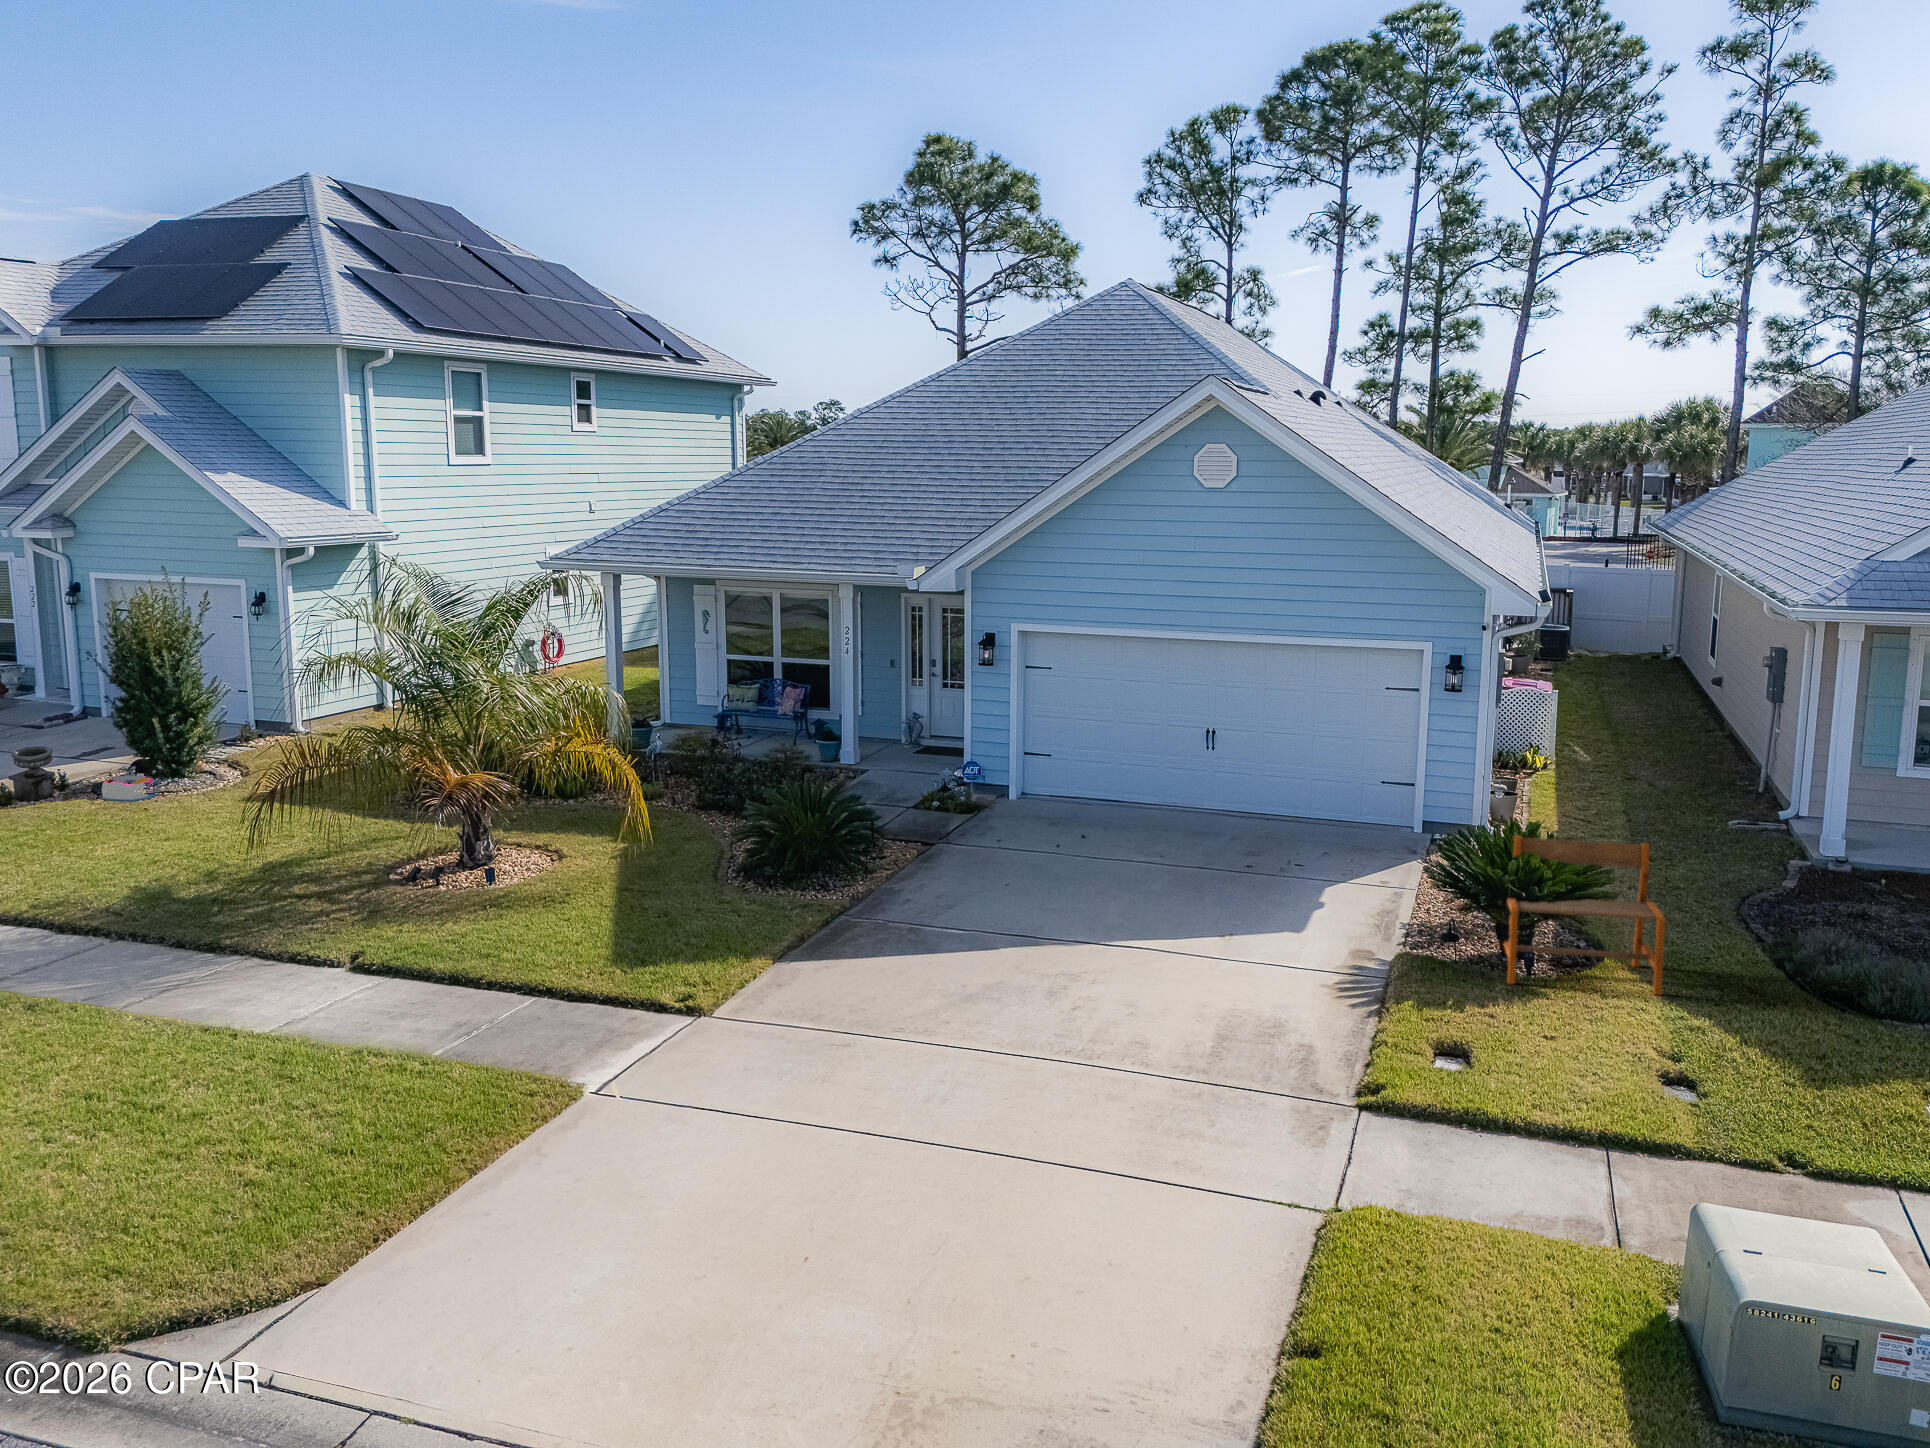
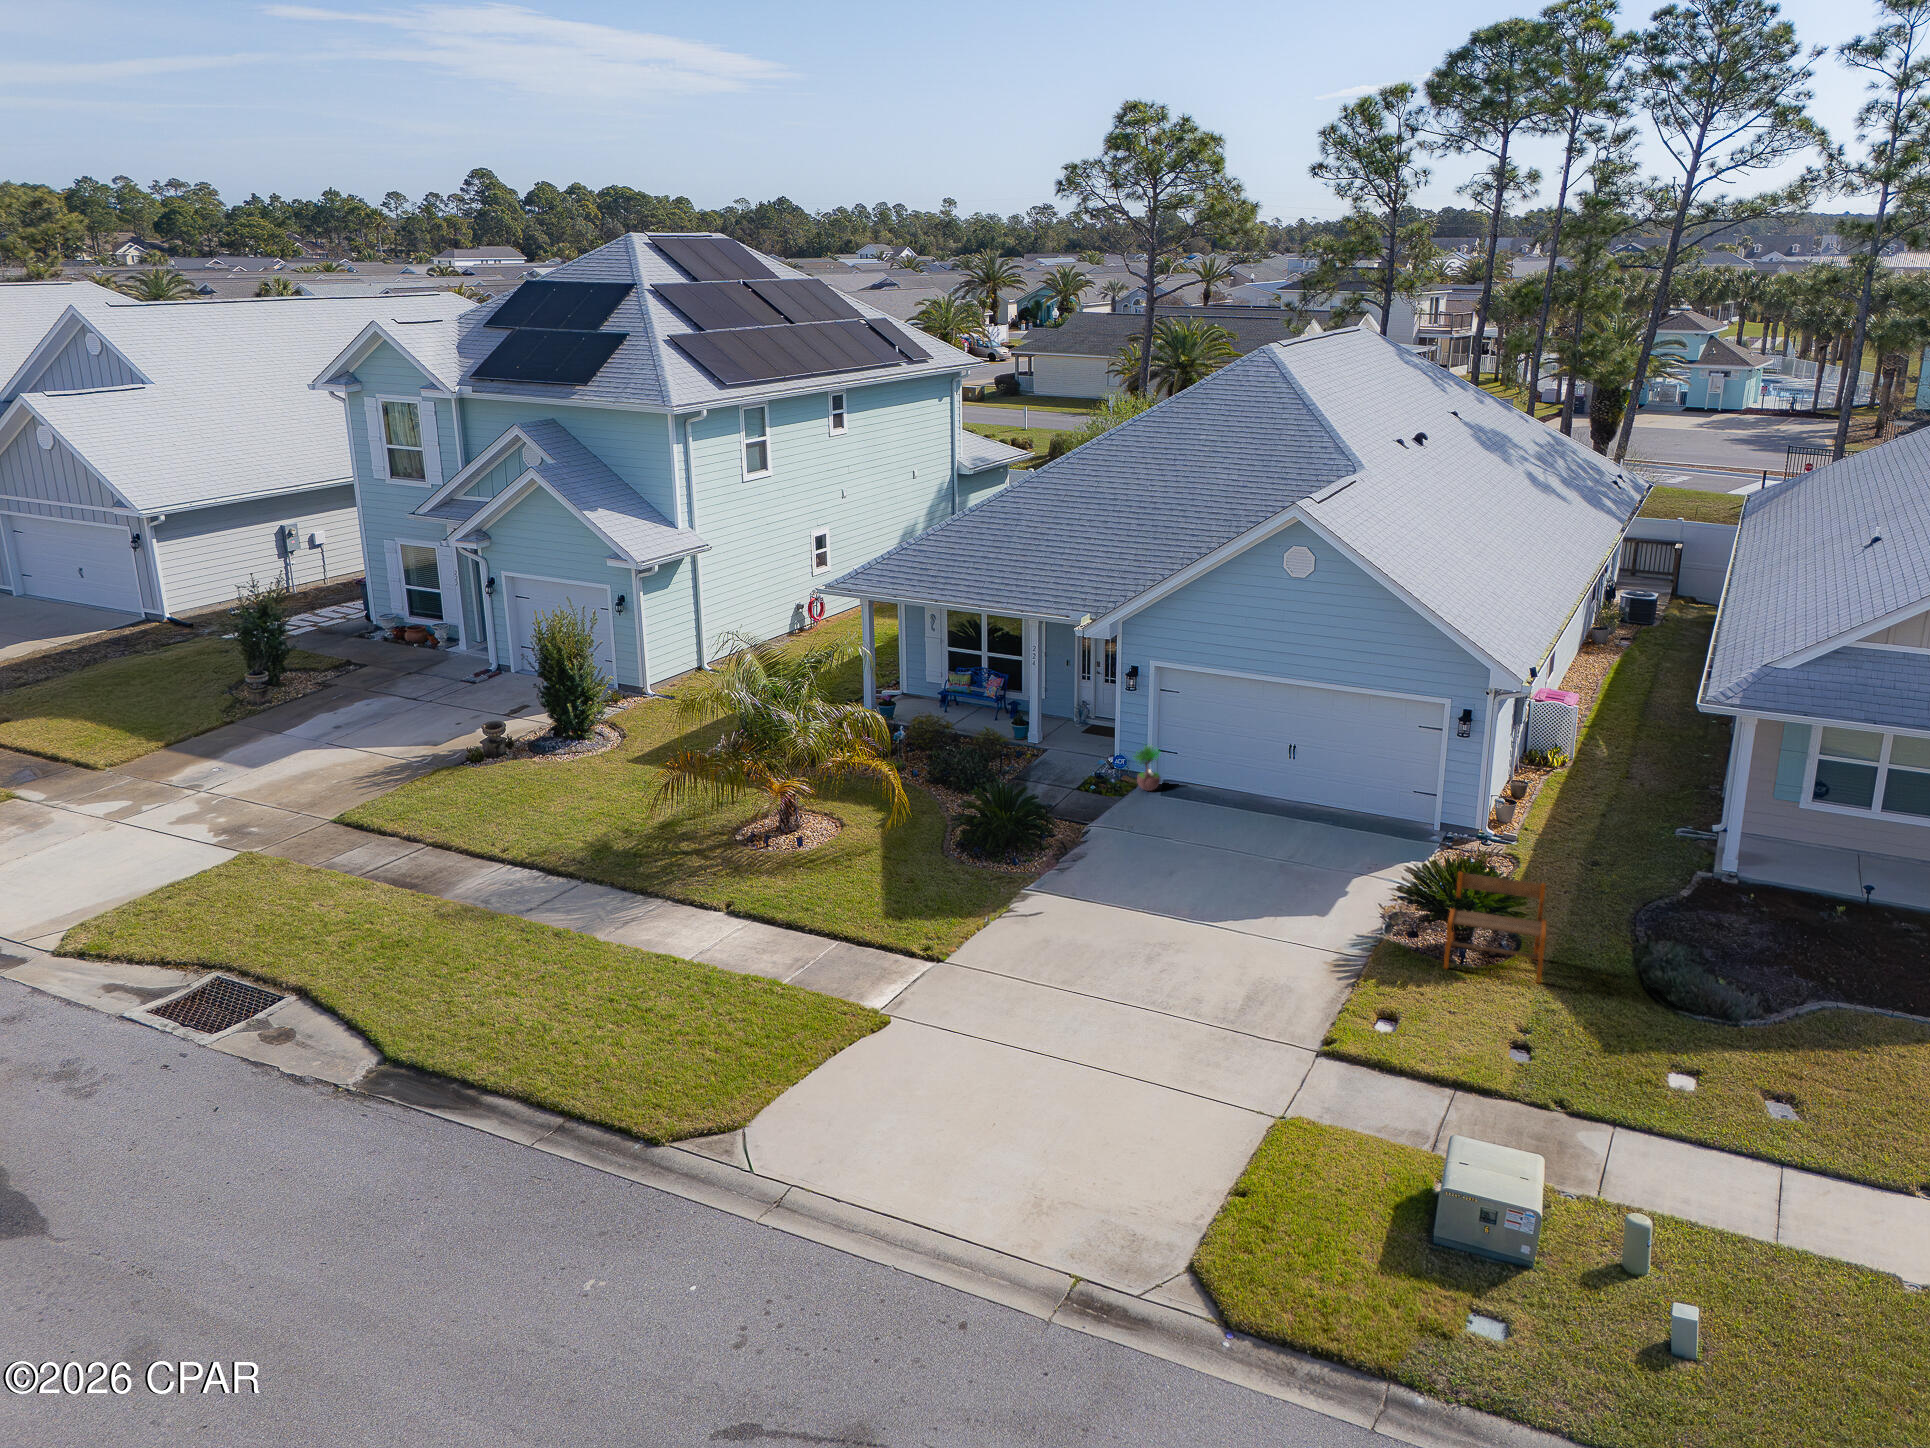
potted tree: none [989,734,1034,808] -> present [1133,745,1160,791]
storage bin: present [101,773,158,801] -> none [537,736,572,757]

